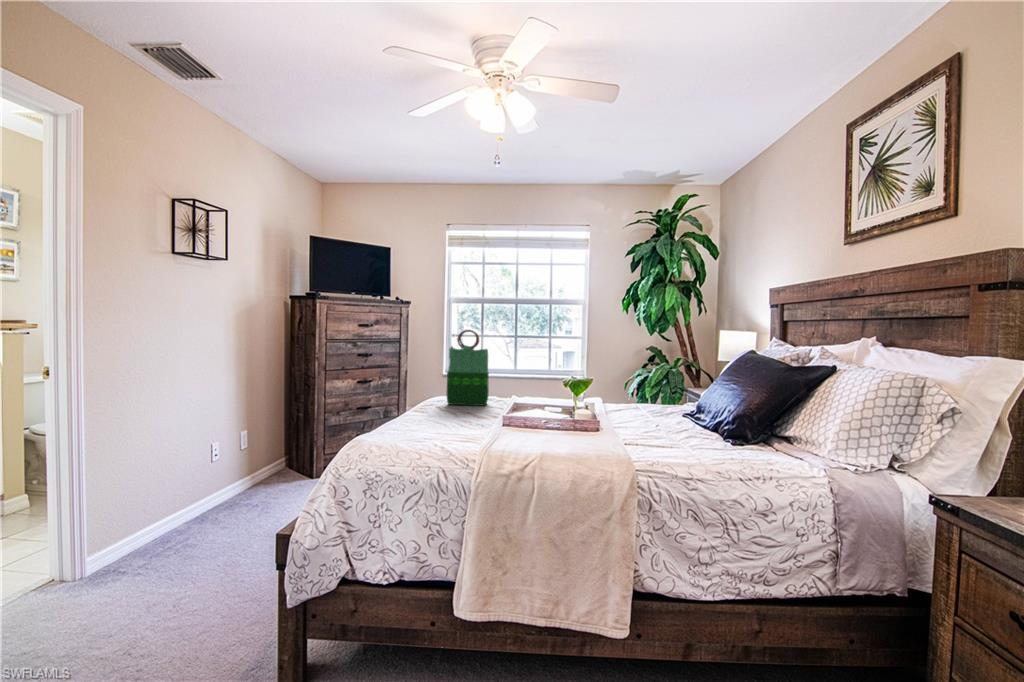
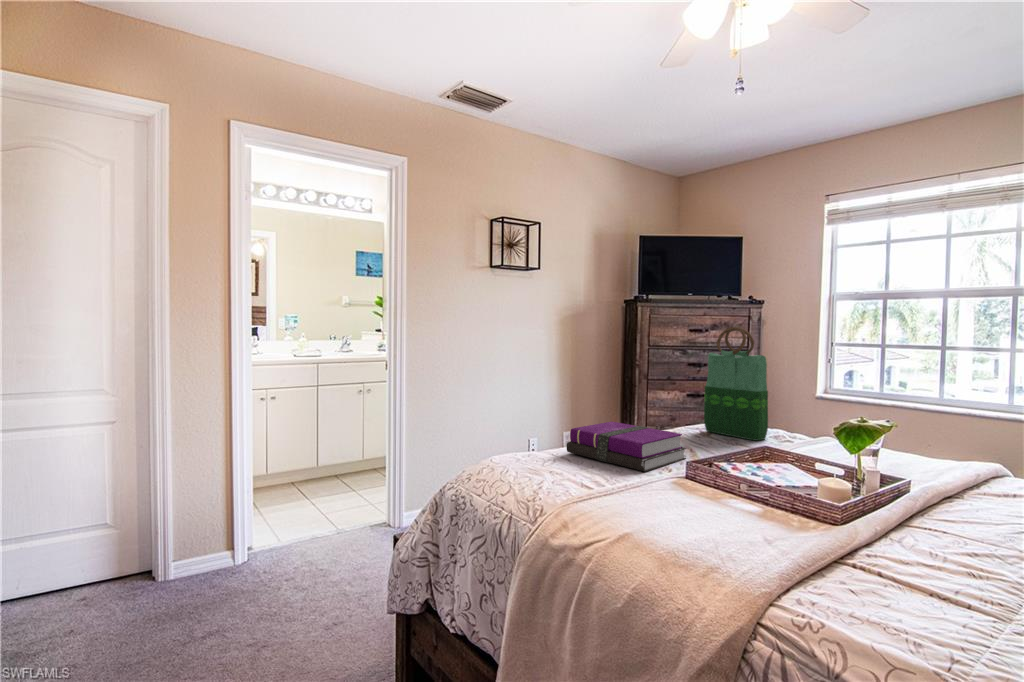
notebook: none [406,404,477,431] -> present [567,422,686,472]

